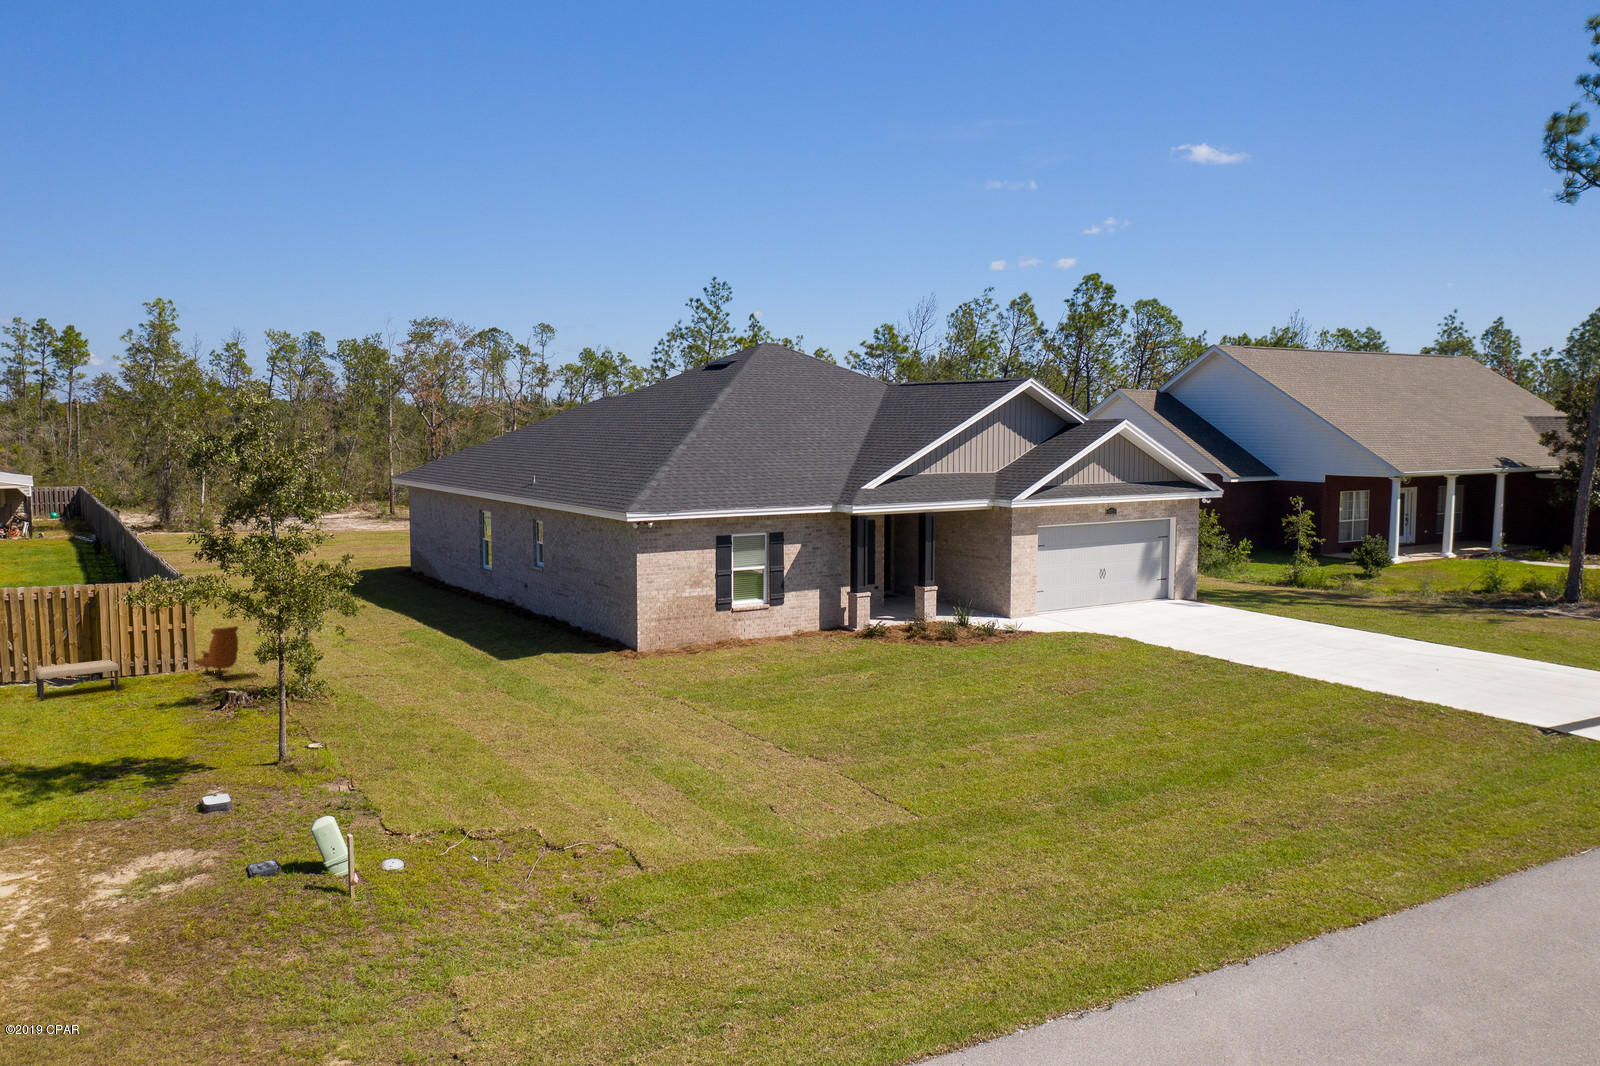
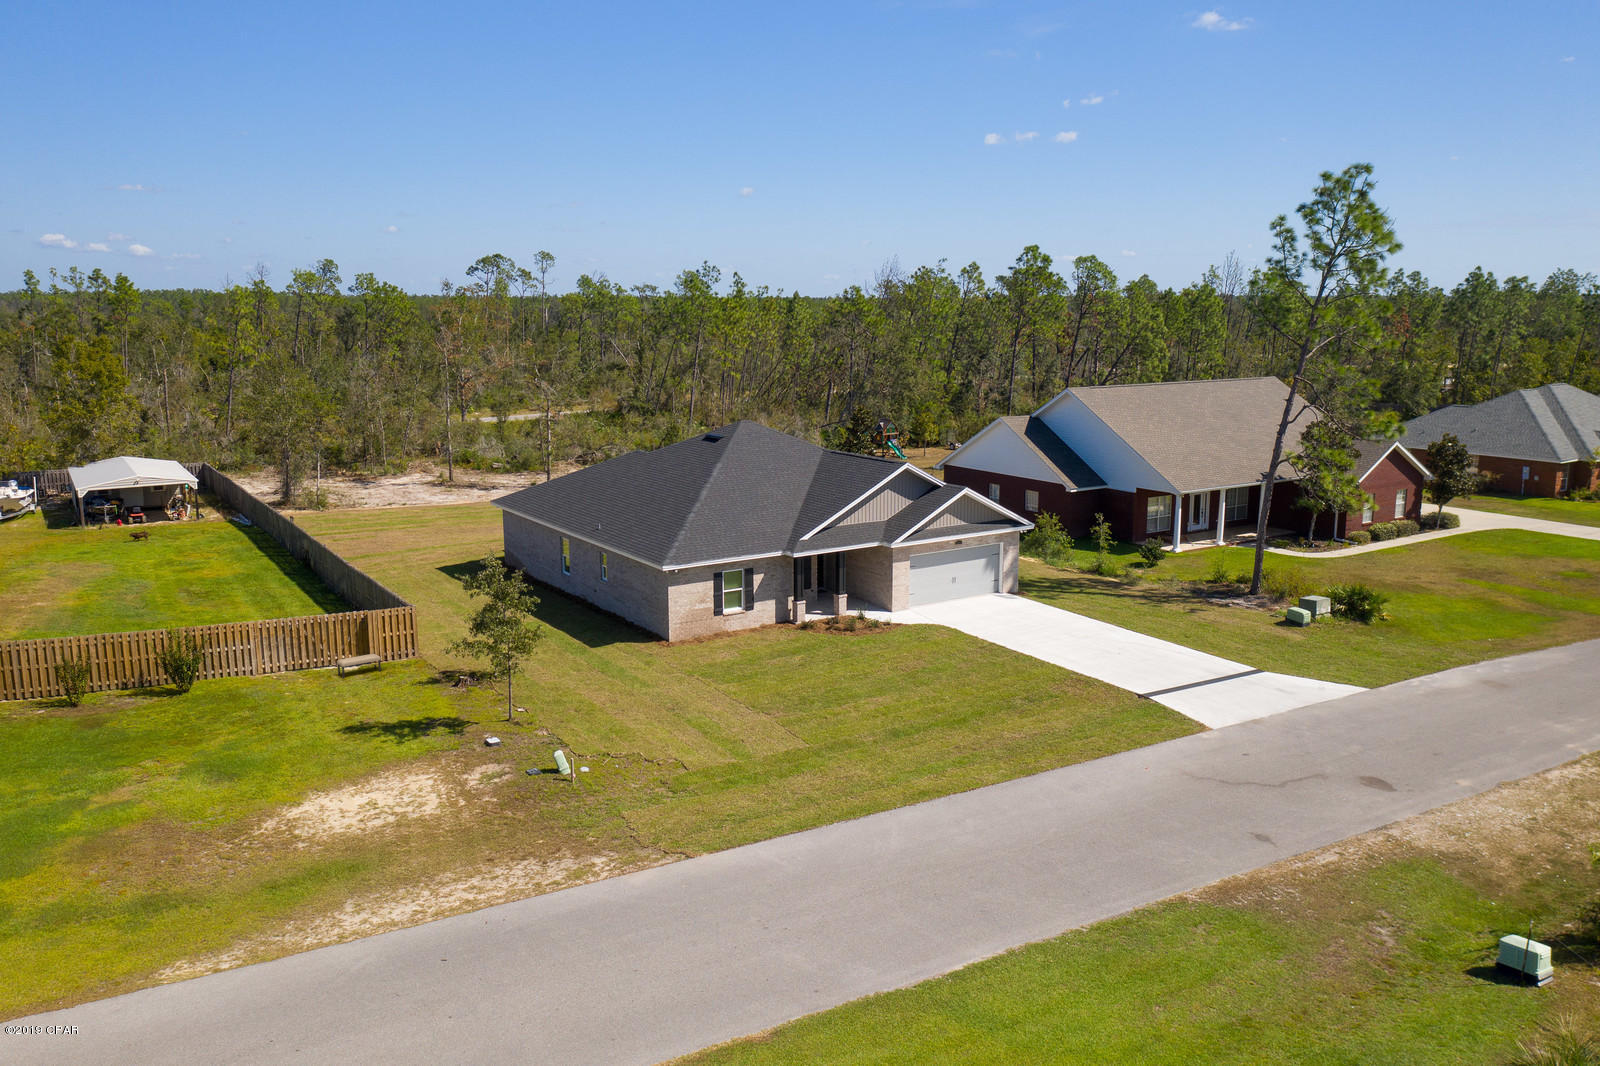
lounge chair: present [194,626,238,679] -> none [415,633,444,665]

